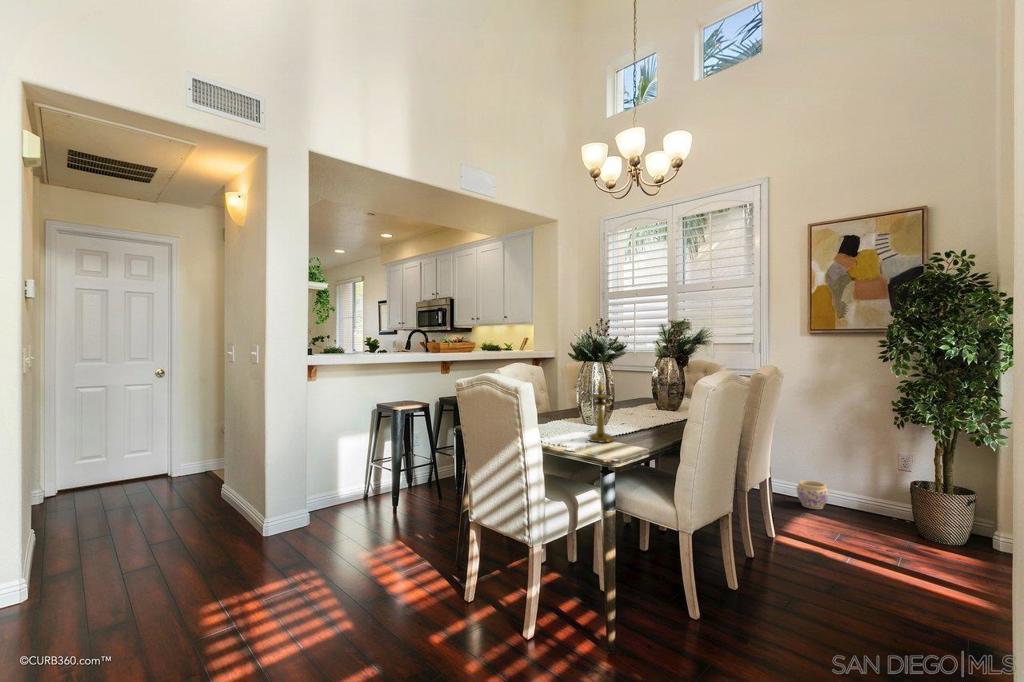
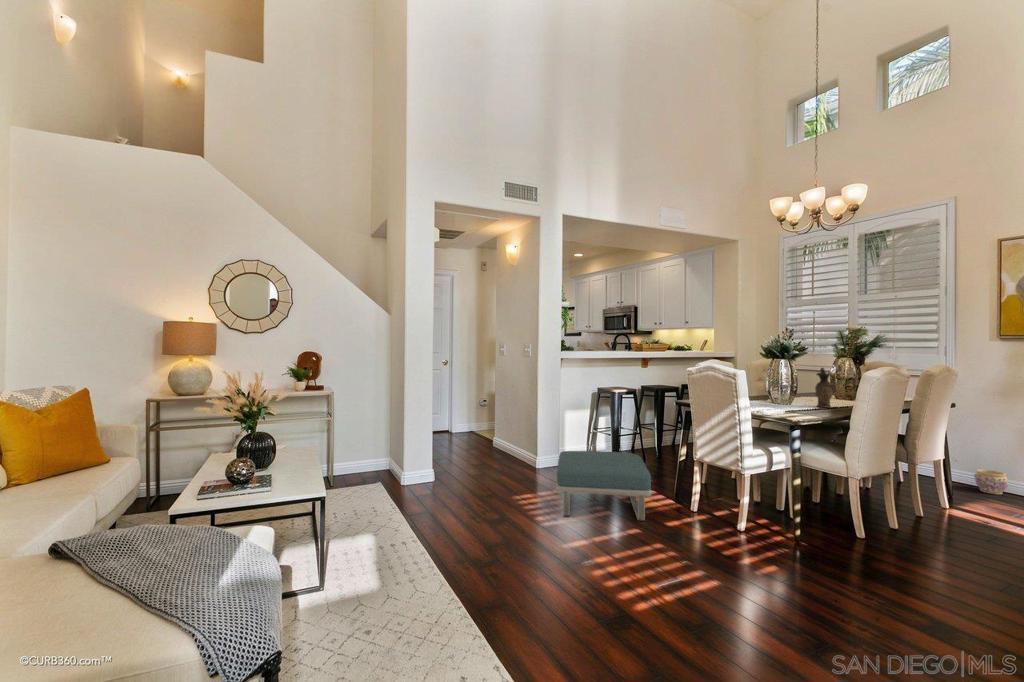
ceramic pitcher: none [635,372,658,425] -> present [815,368,835,407]
candlestick: present [588,381,613,442] -> none [779,371,799,414]
footstool: none [224,512,402,655] -> present [557,451,651,521]

